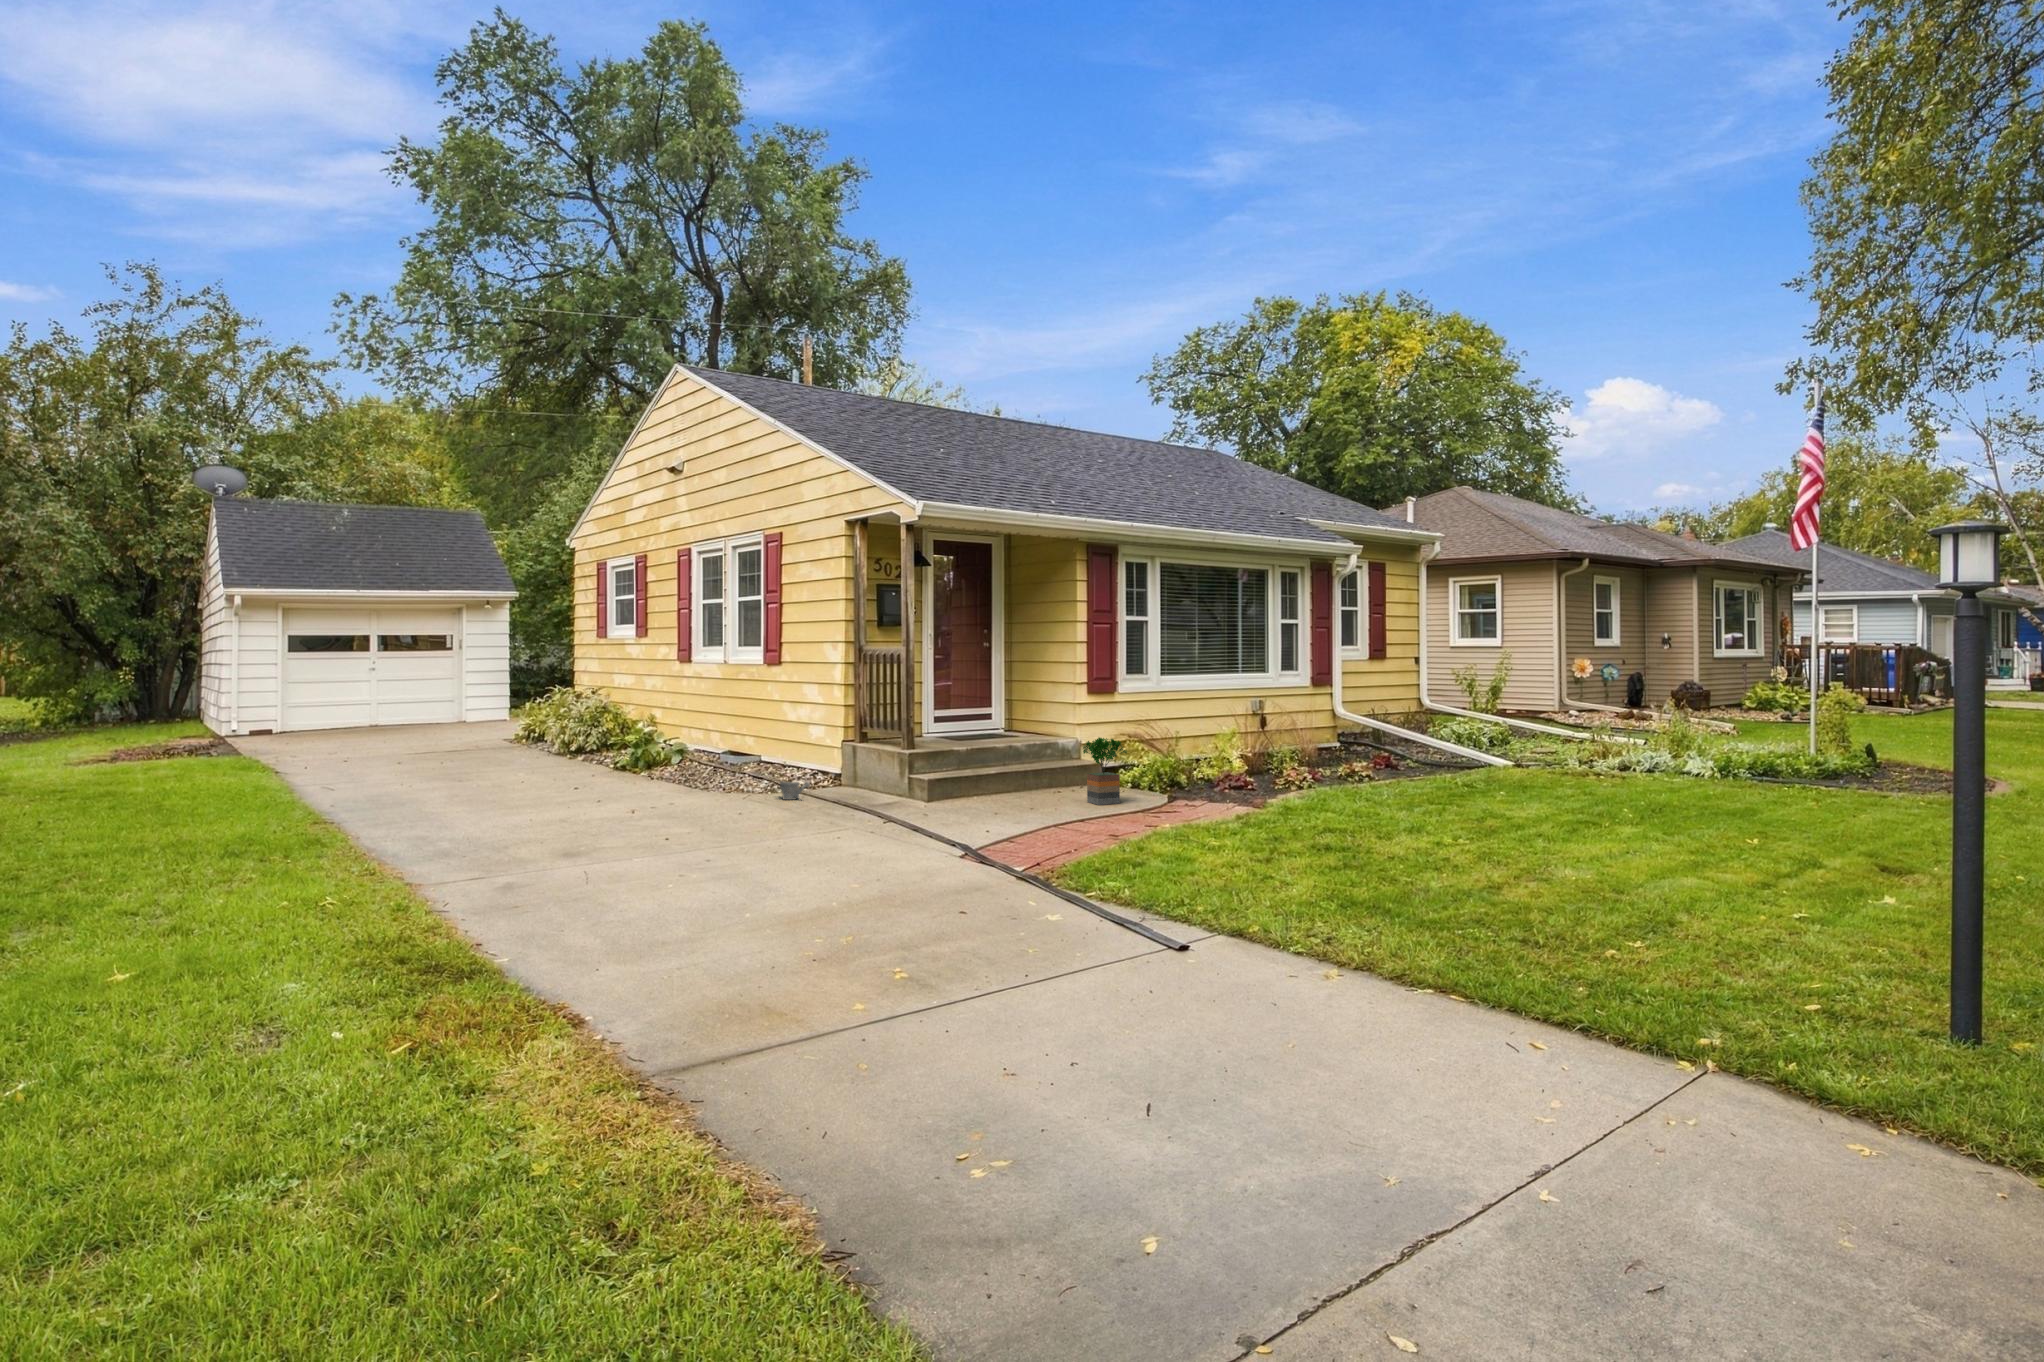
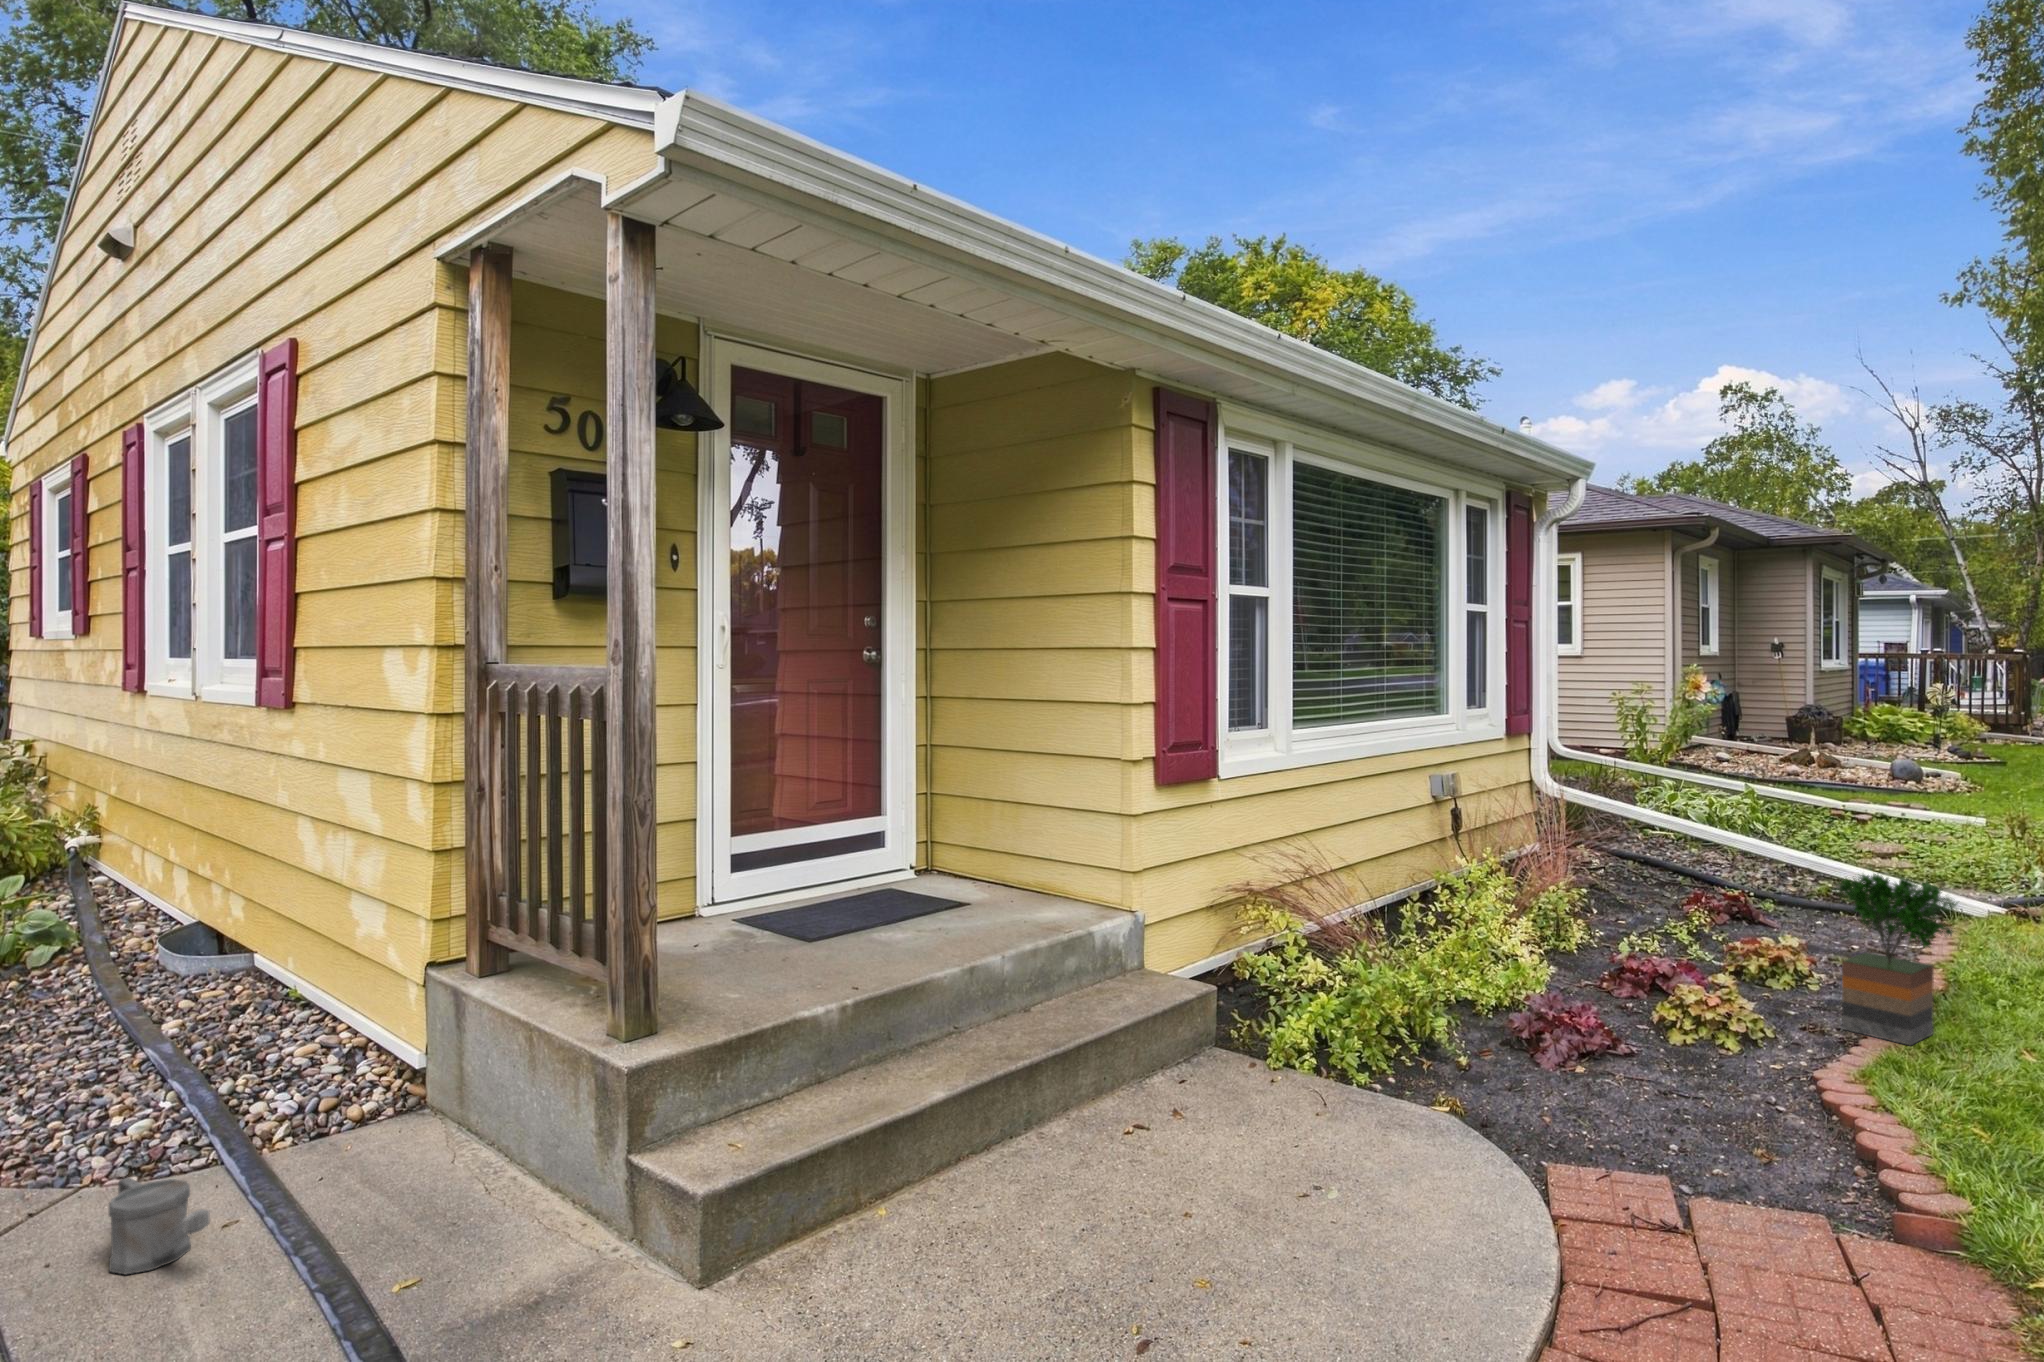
potted tree: present [1083,737,1127,805] -> present [1836,874,1957,1045]

